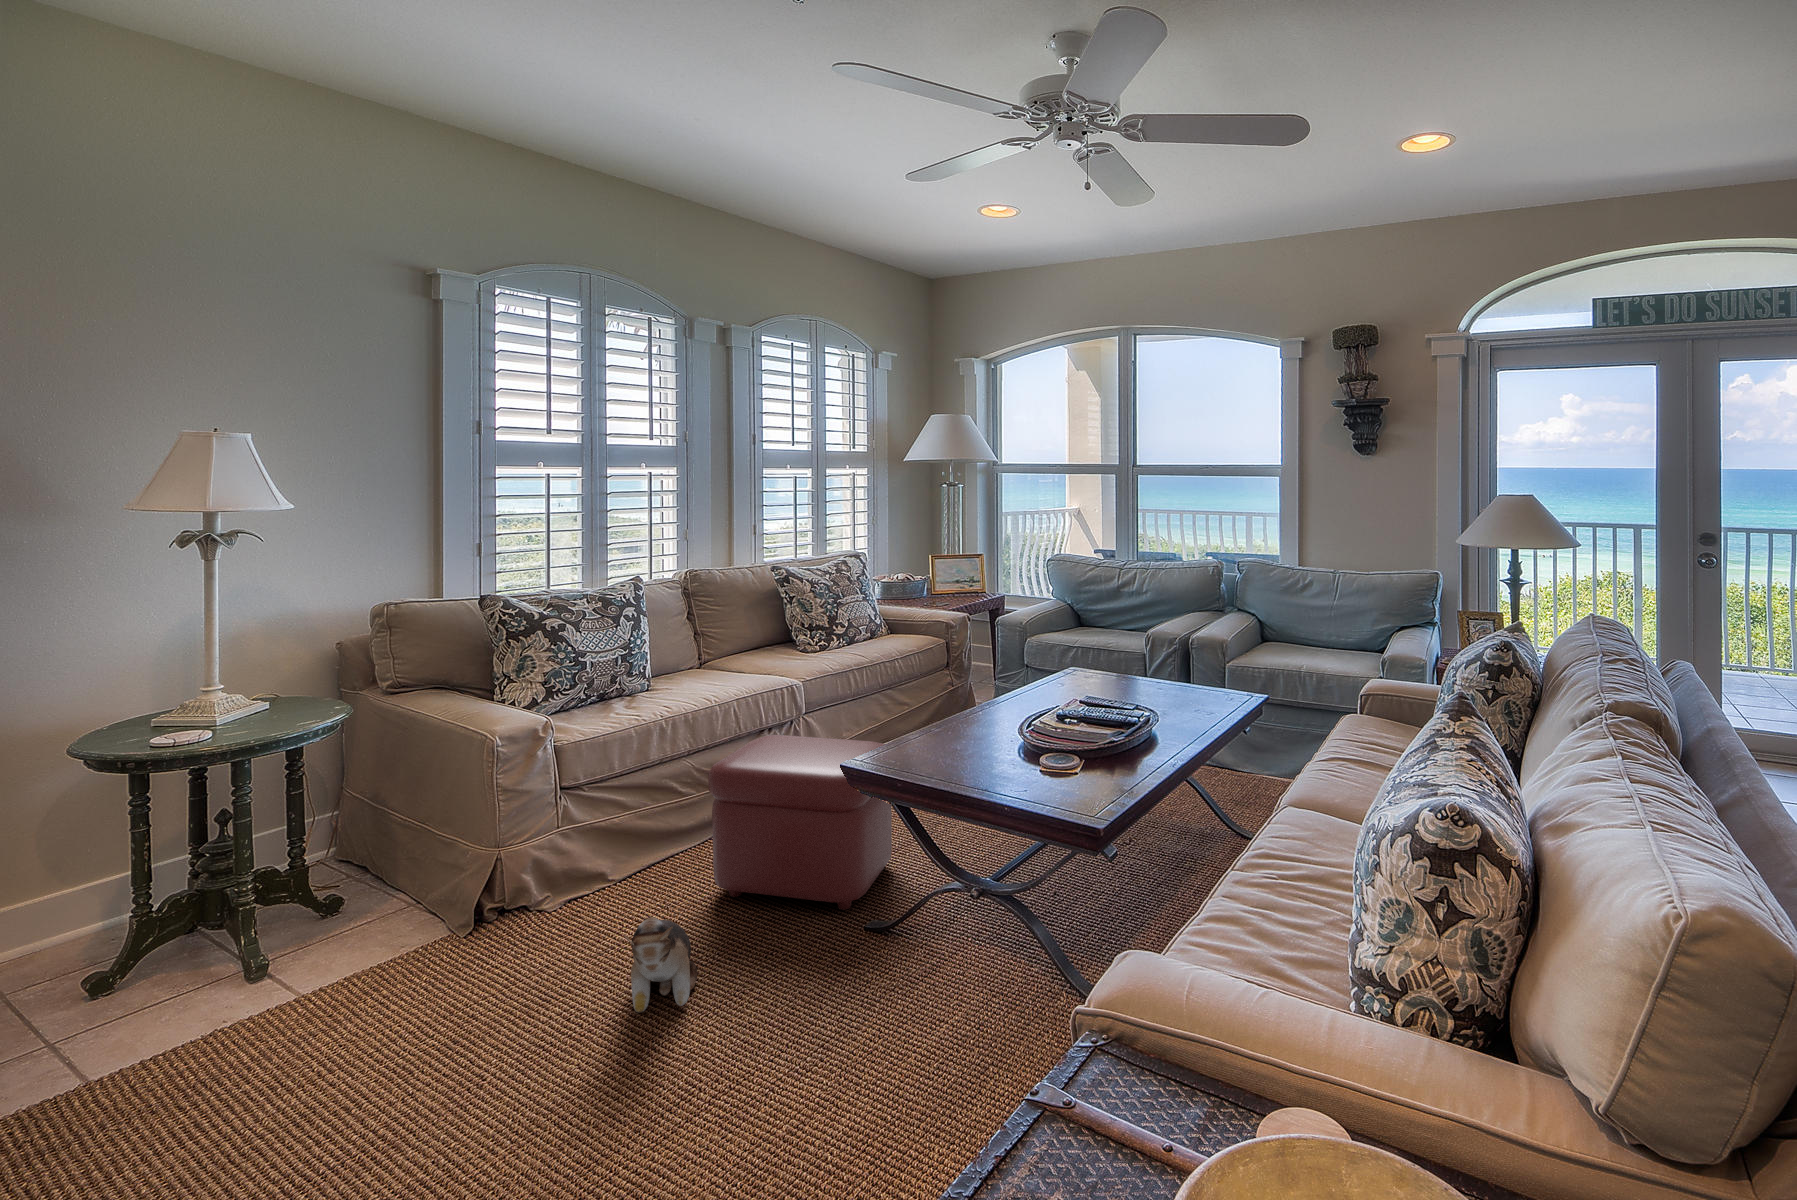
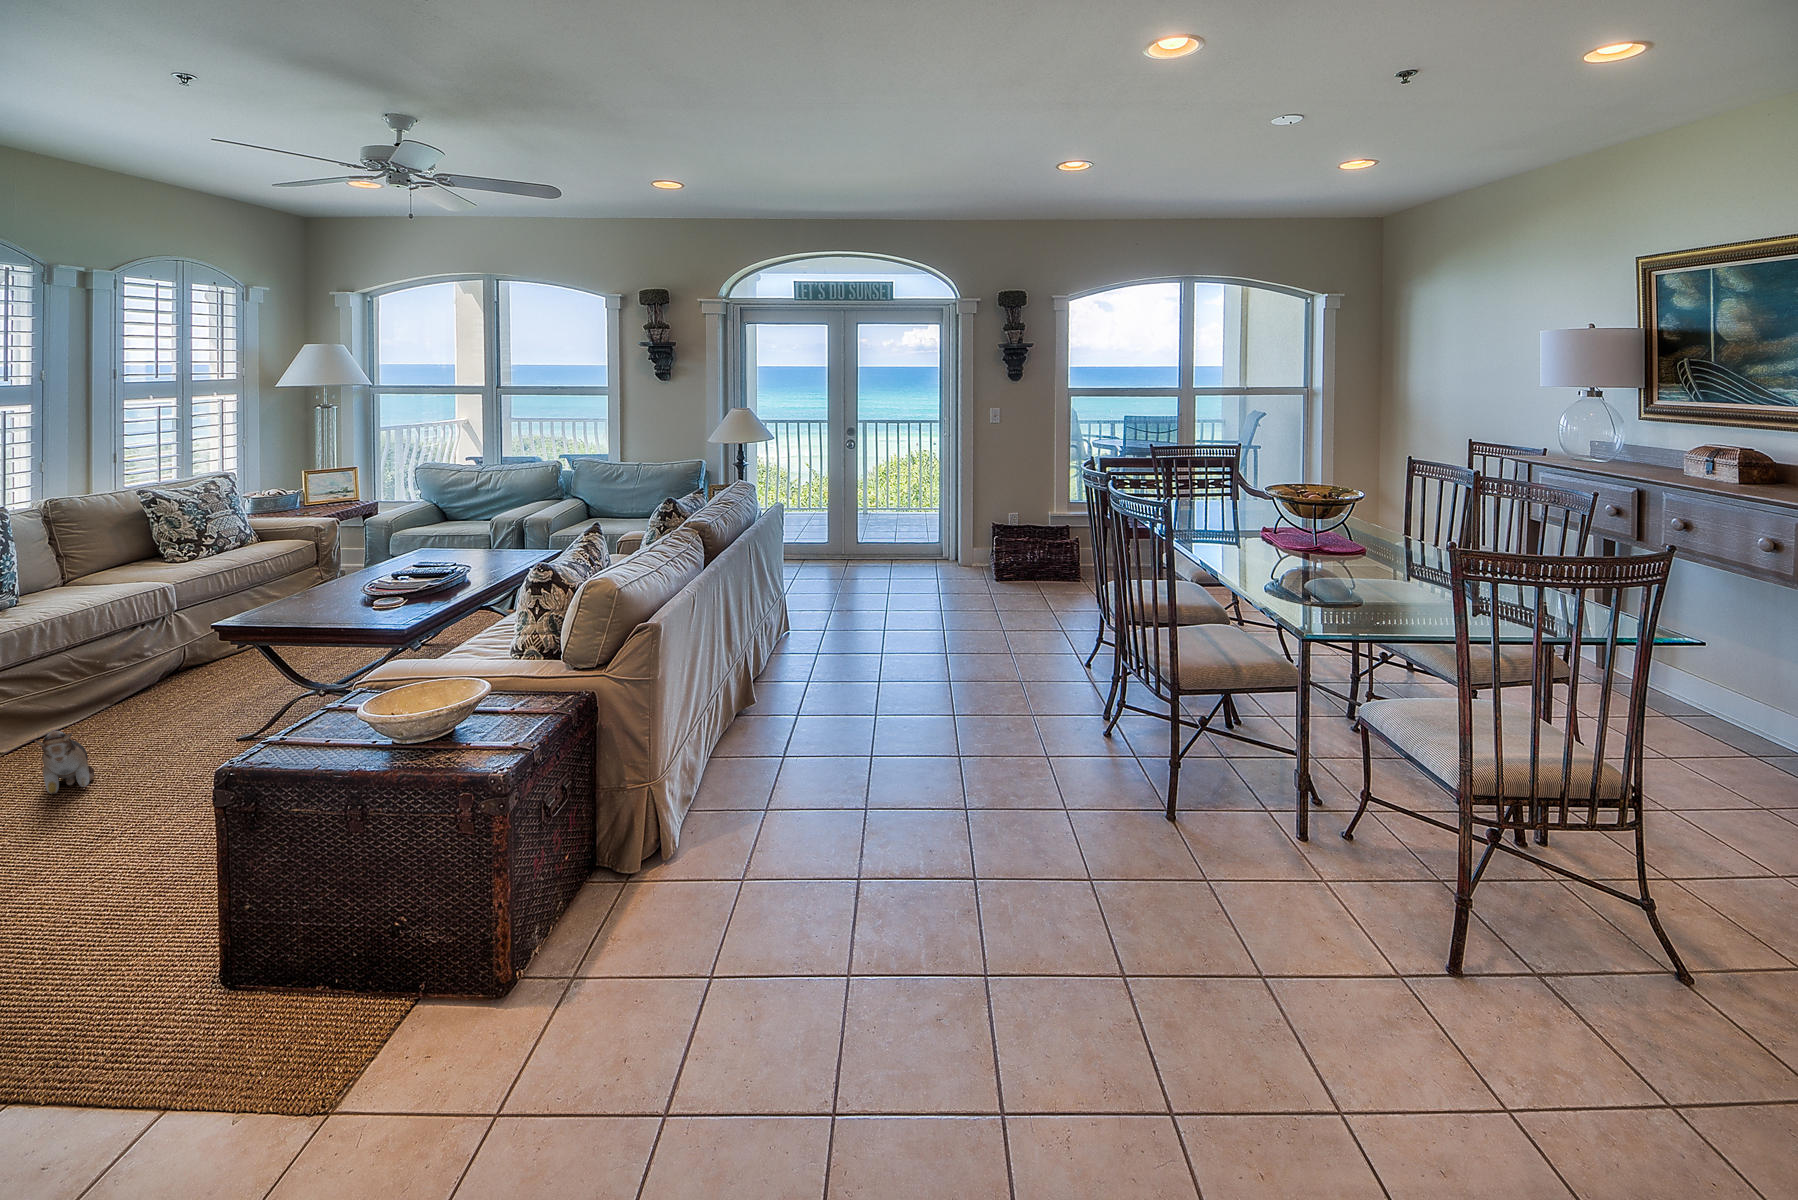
ottoman: present [708,735,892,910] -> none [89,621,252,738]

